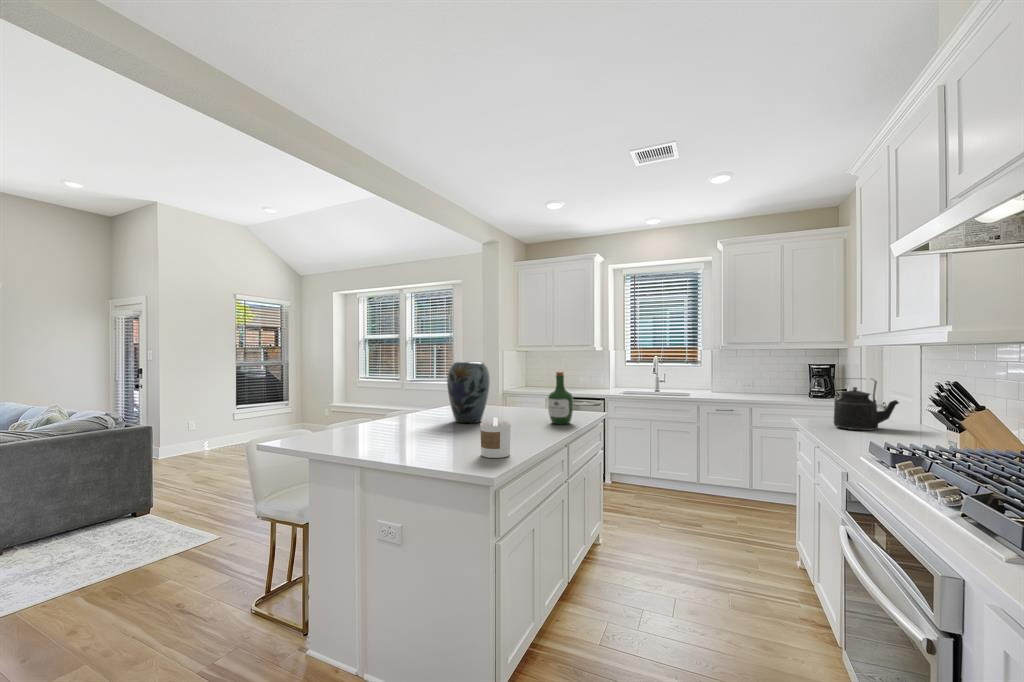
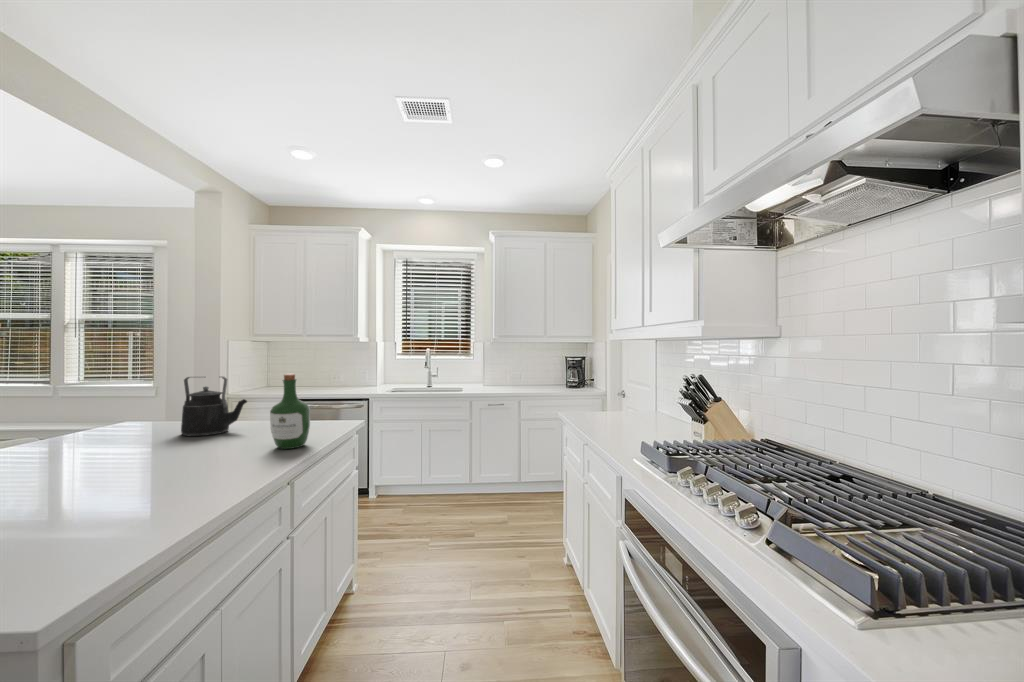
vase: present [447,362,490,423] -> none [77,362,168,465]
kettle: present [834,378,899,431] -> present [181,376,247,436]
candle: present [480,417,511,458] -> none [82,469,157,551]

